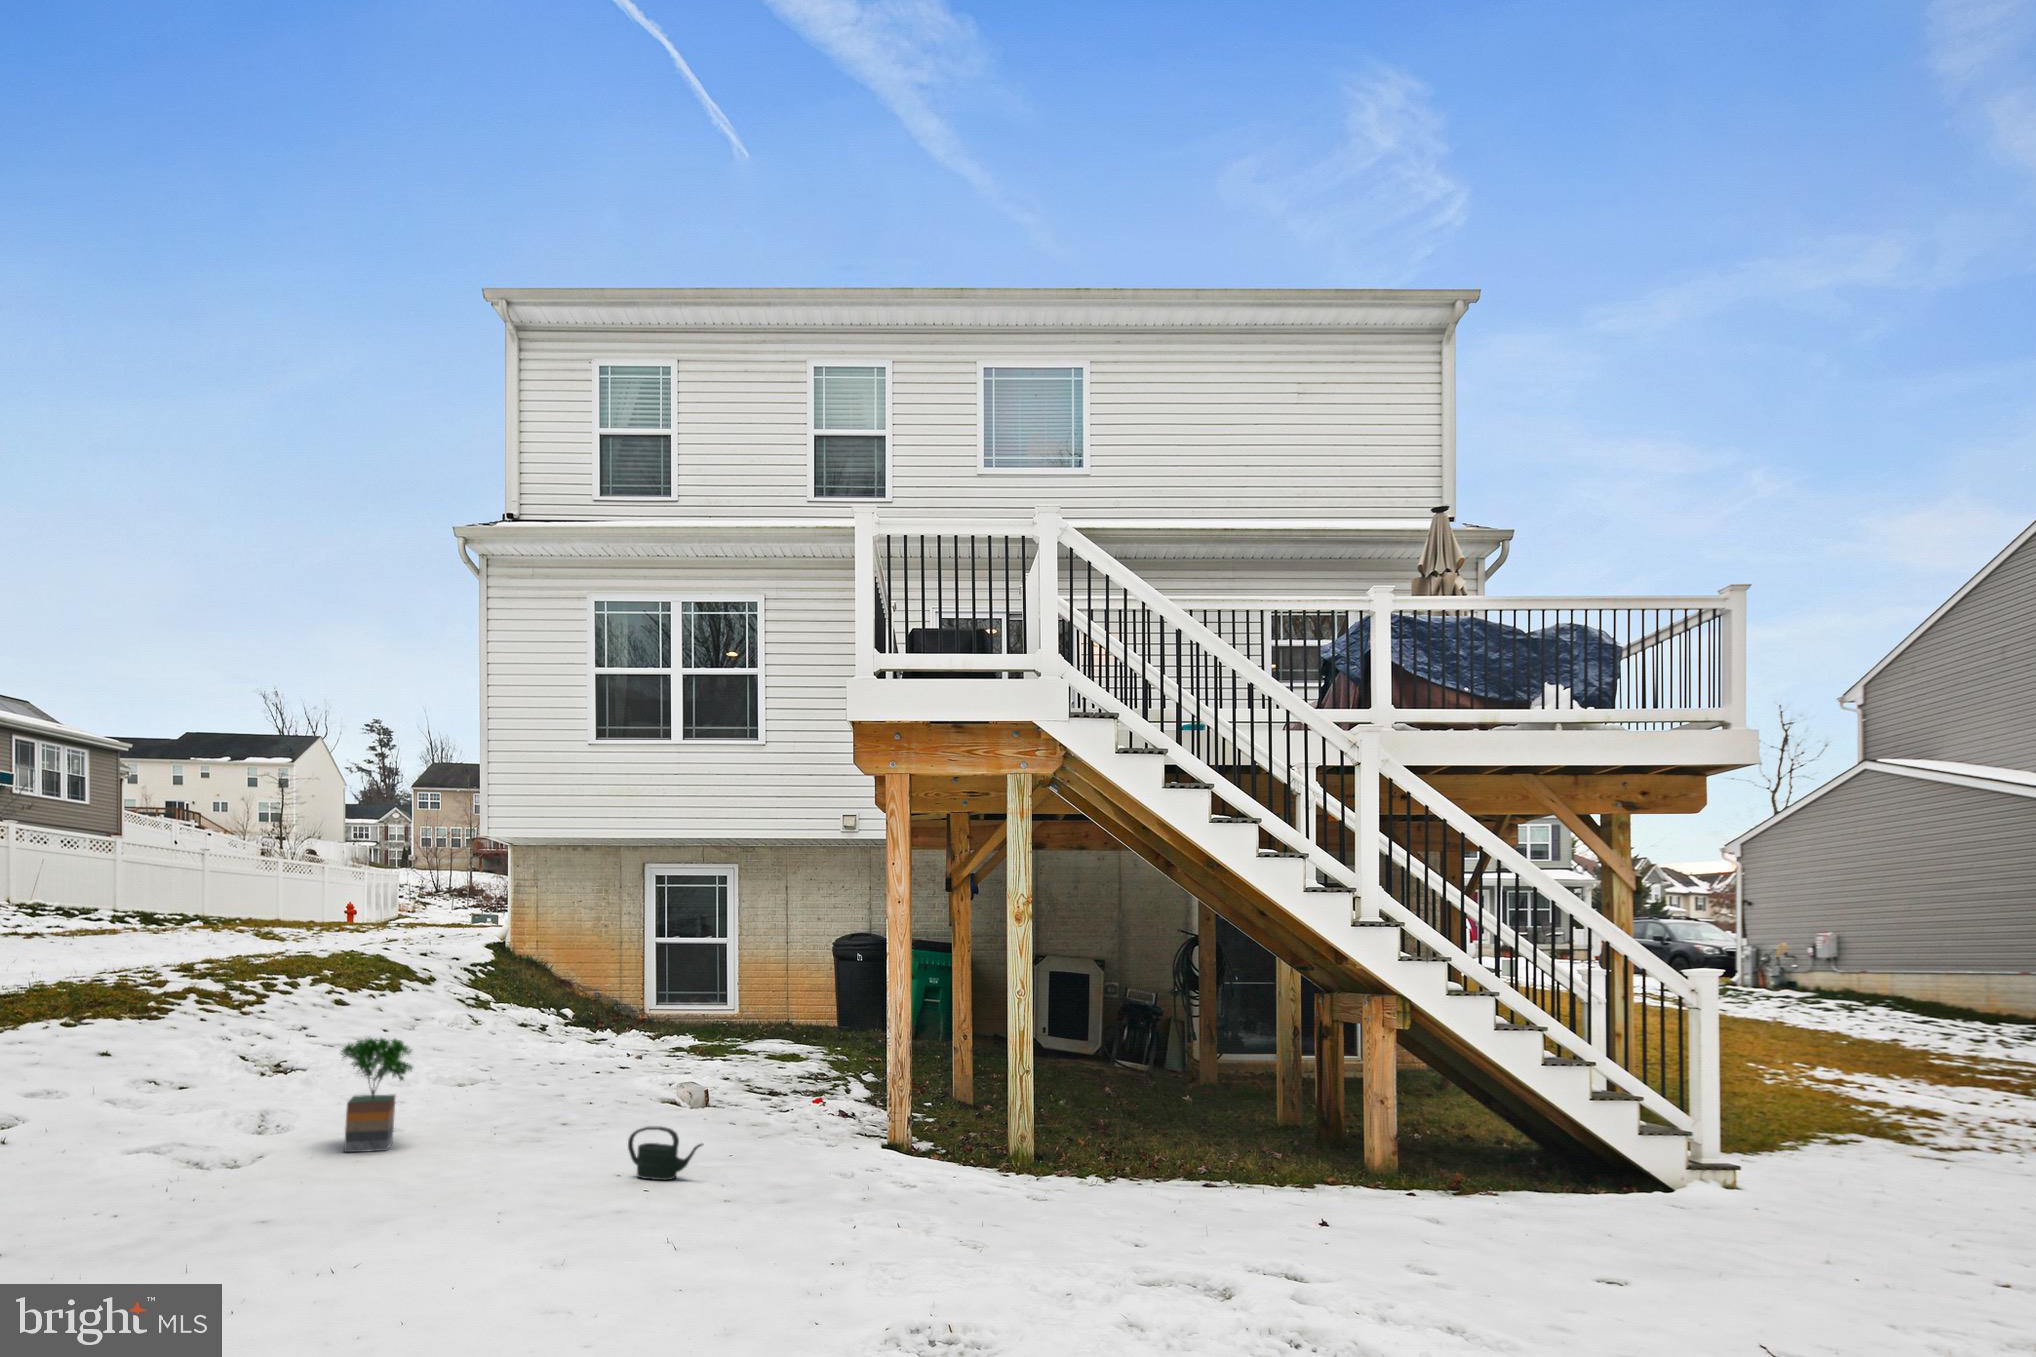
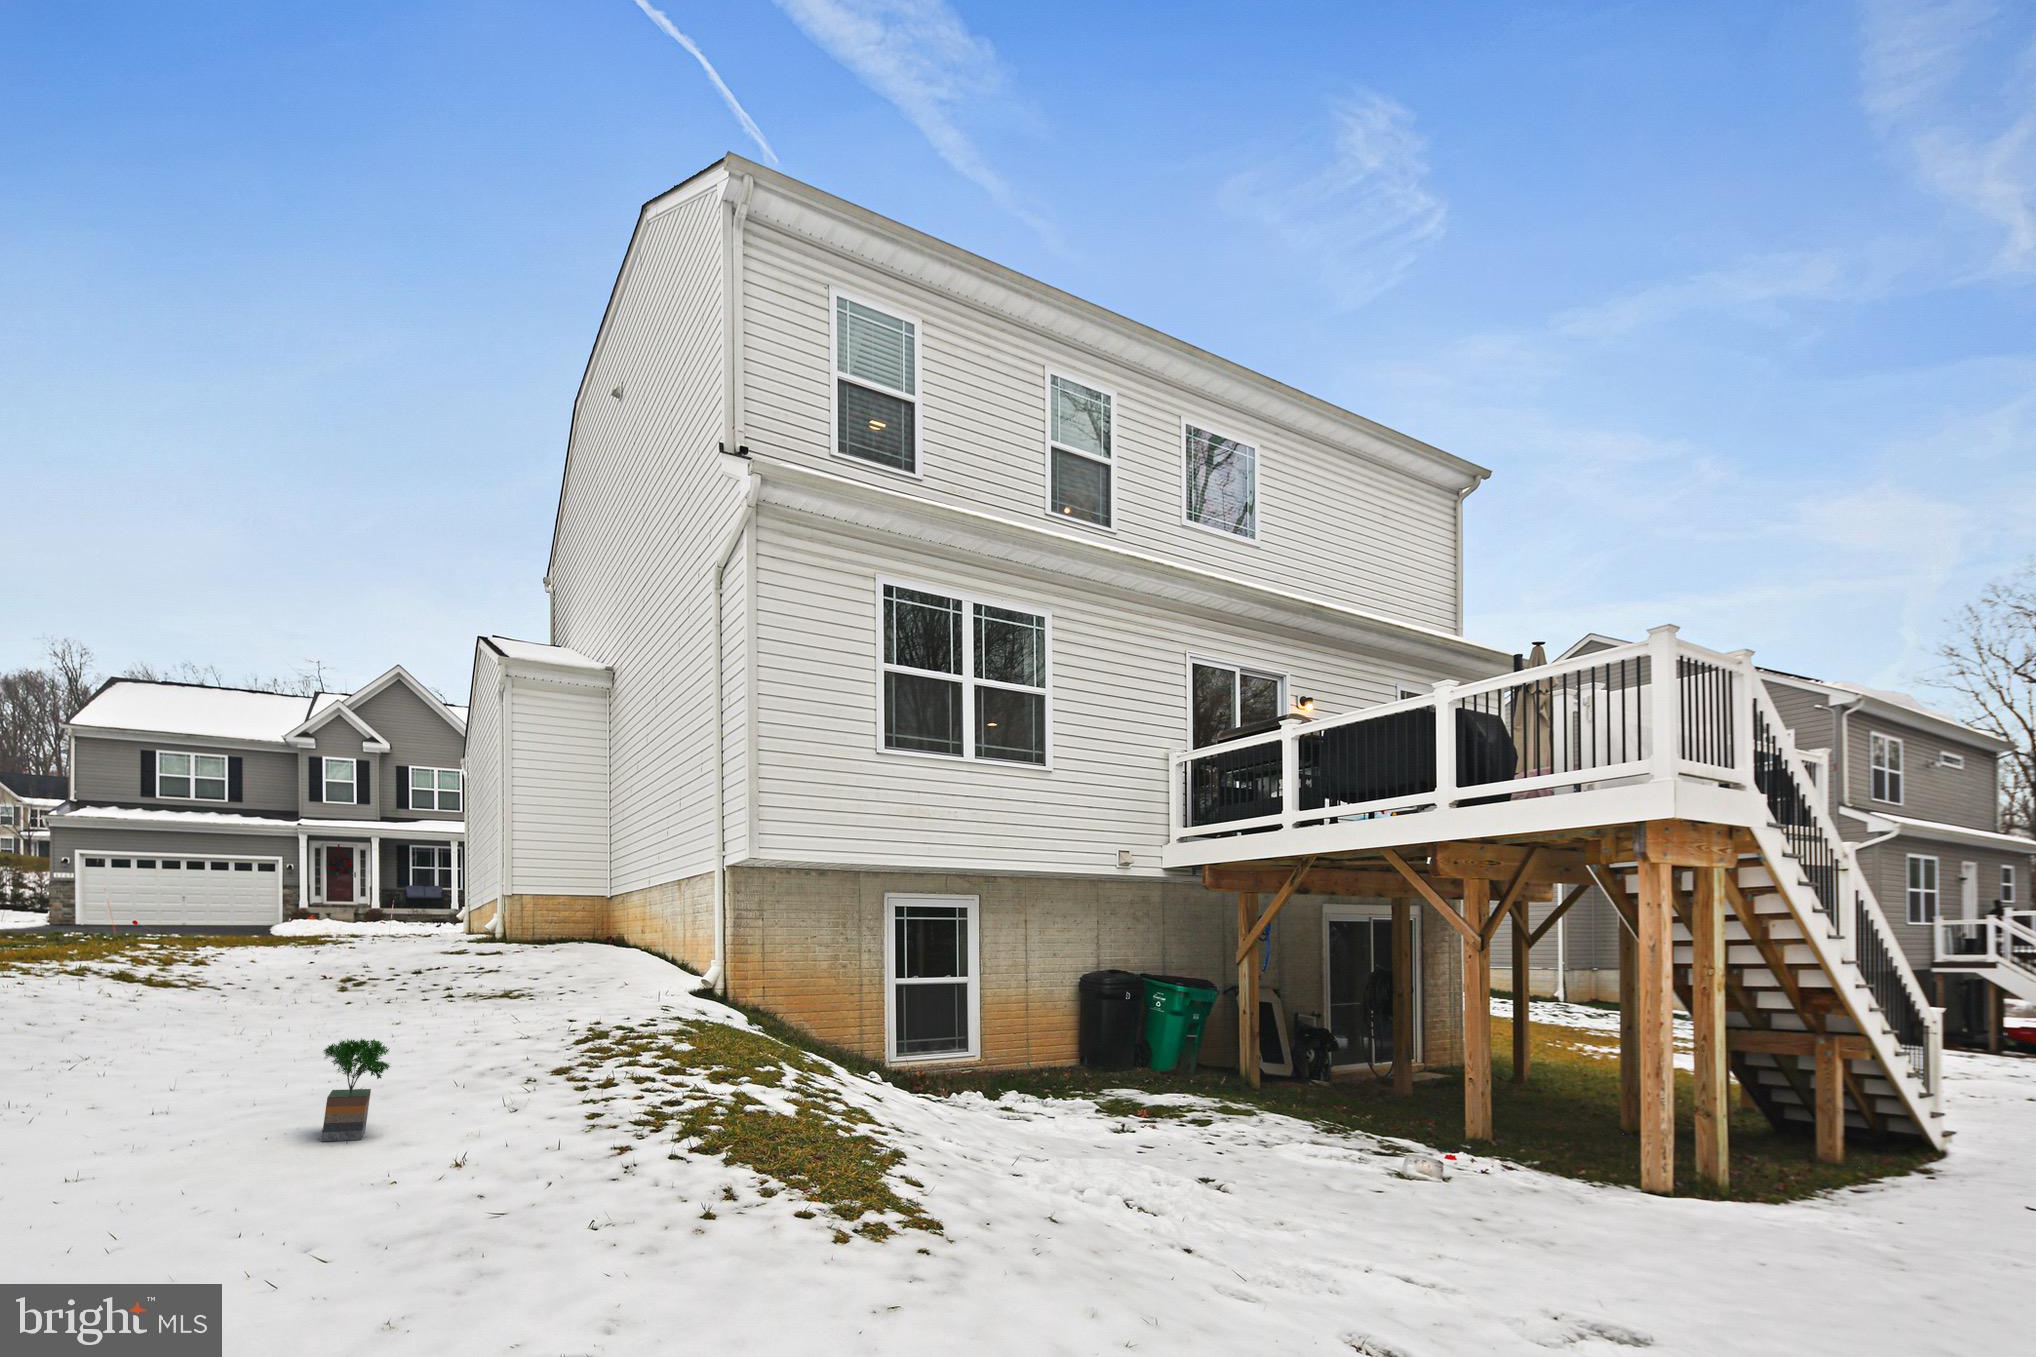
watering can: present [628,1126,703,1180] -> none [584,1125,652,1173]

